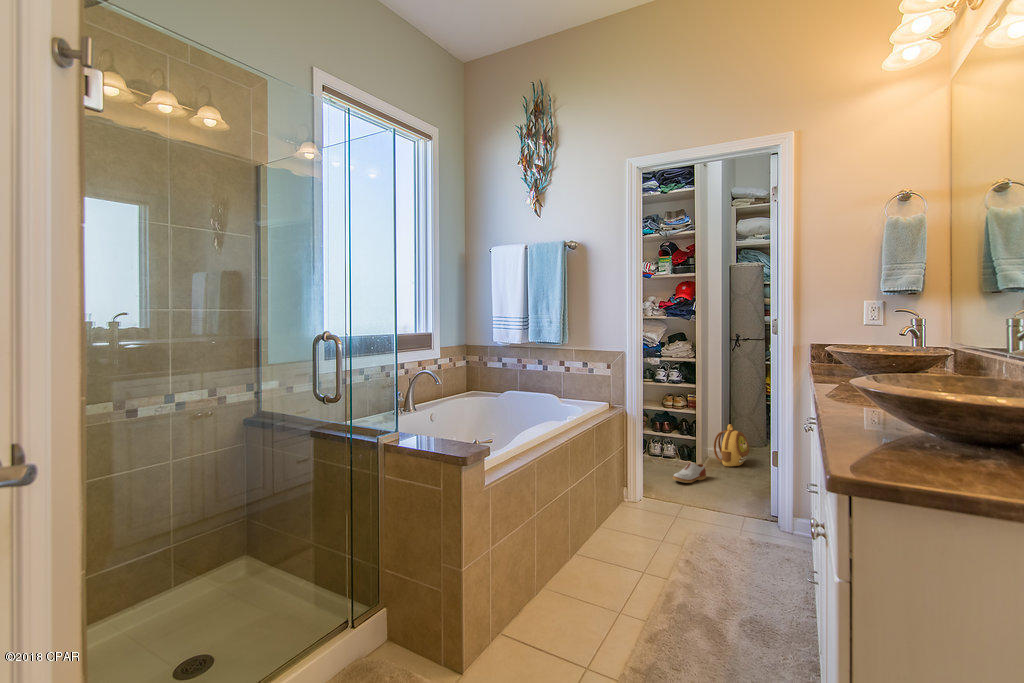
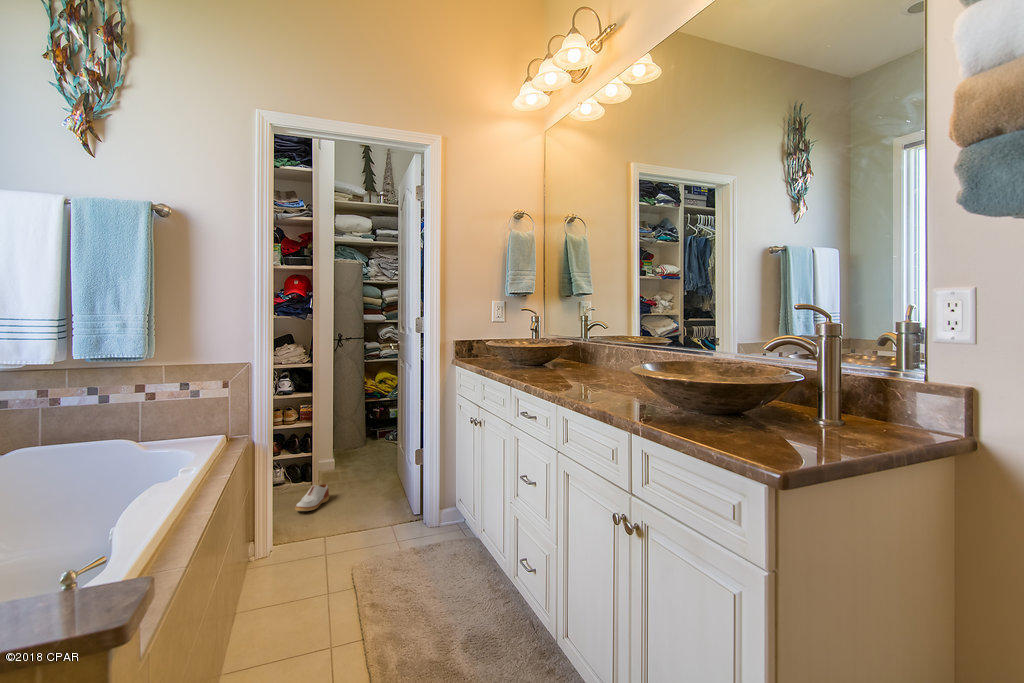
backpack: present [714,424,749,467] -> none [328,433,362,478]

